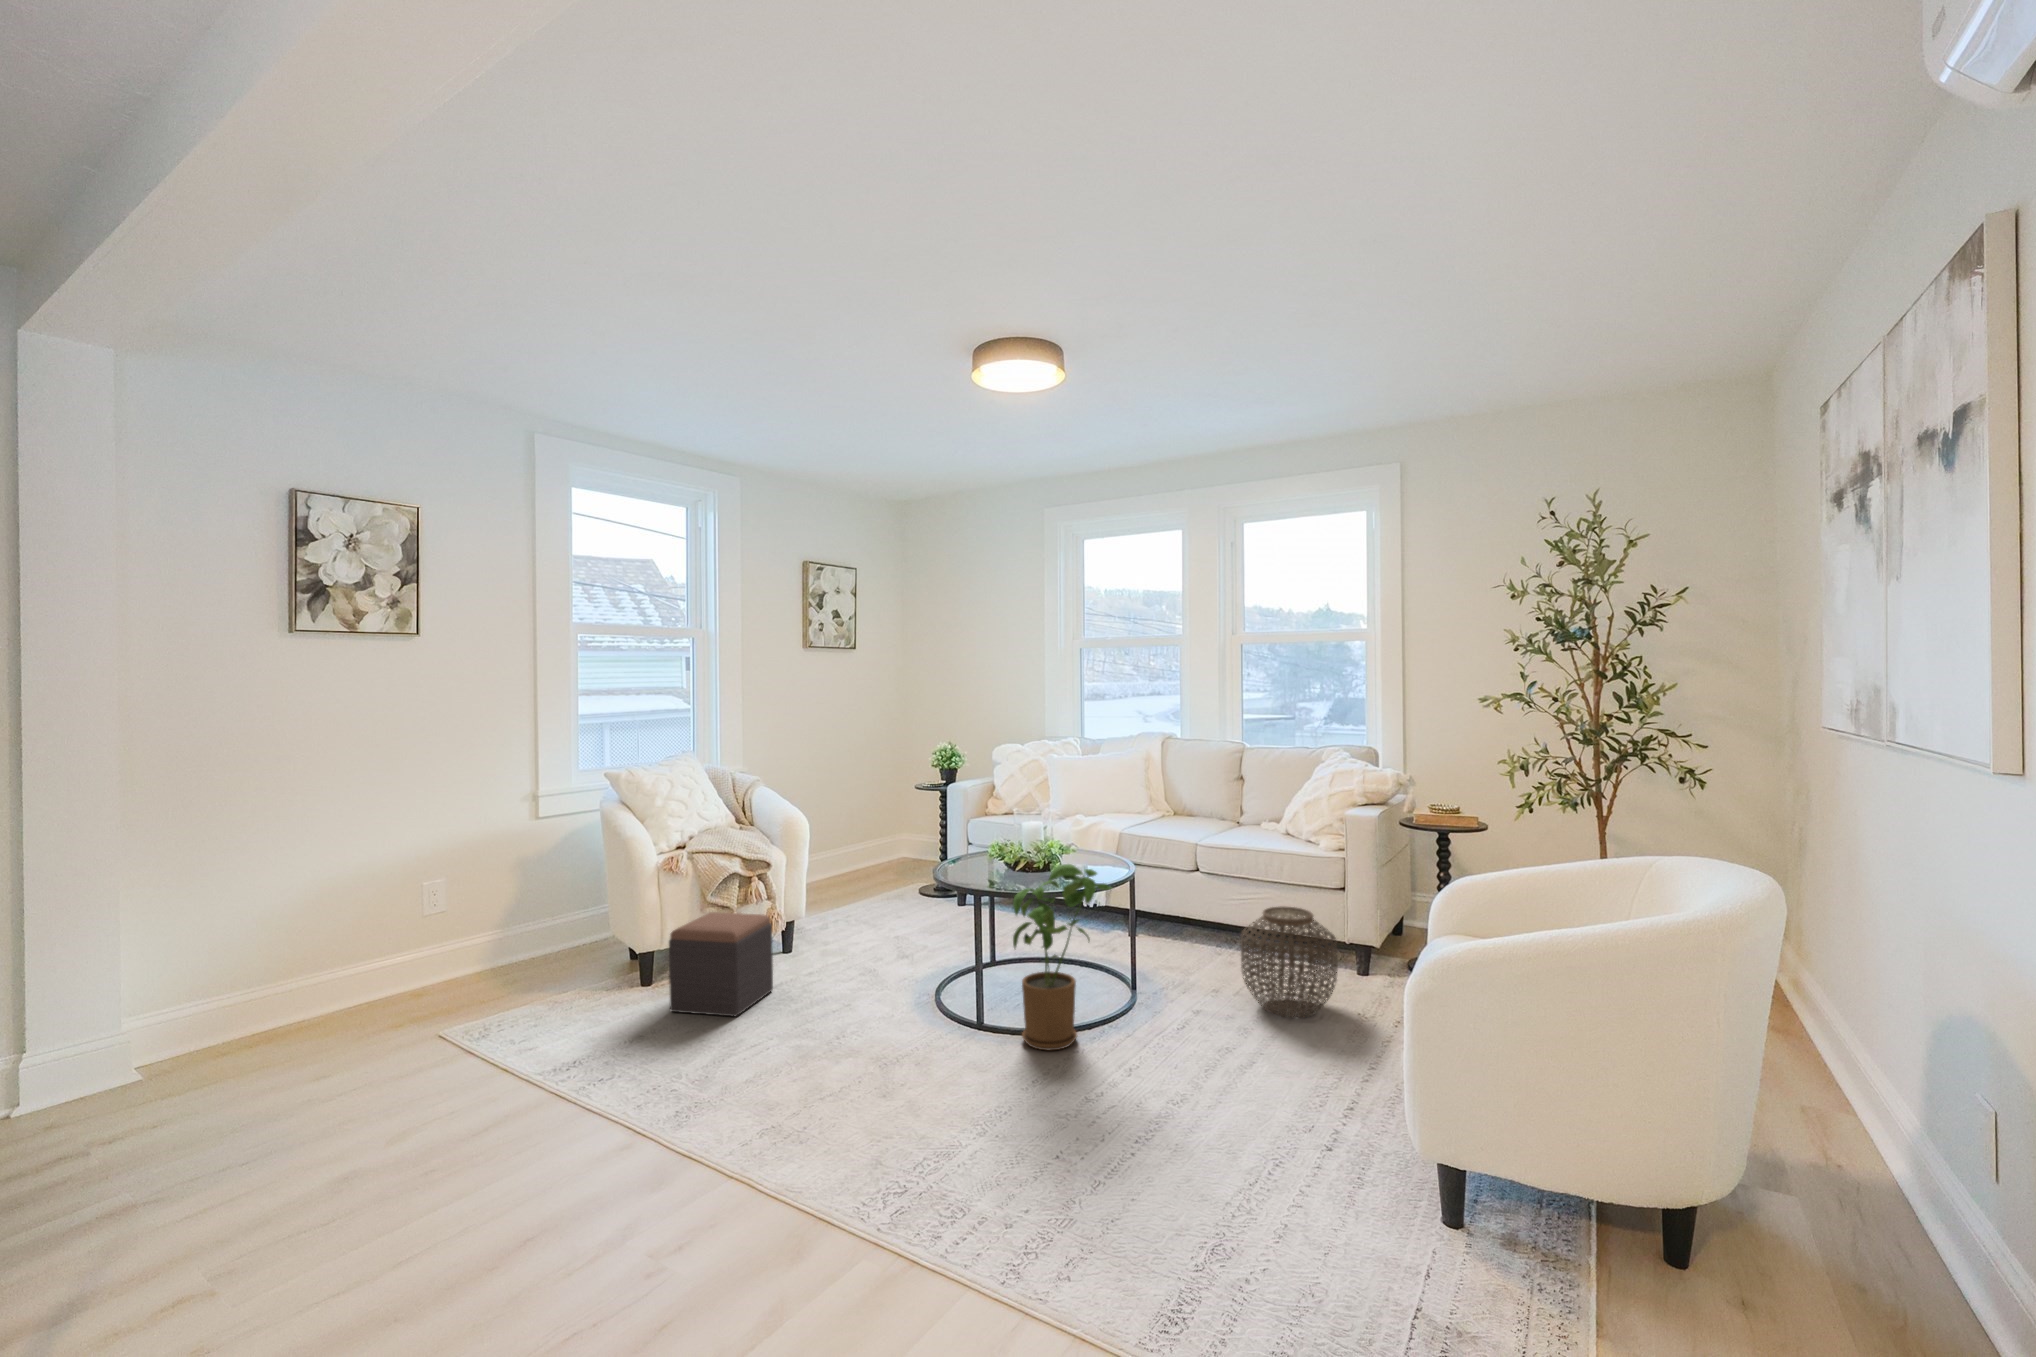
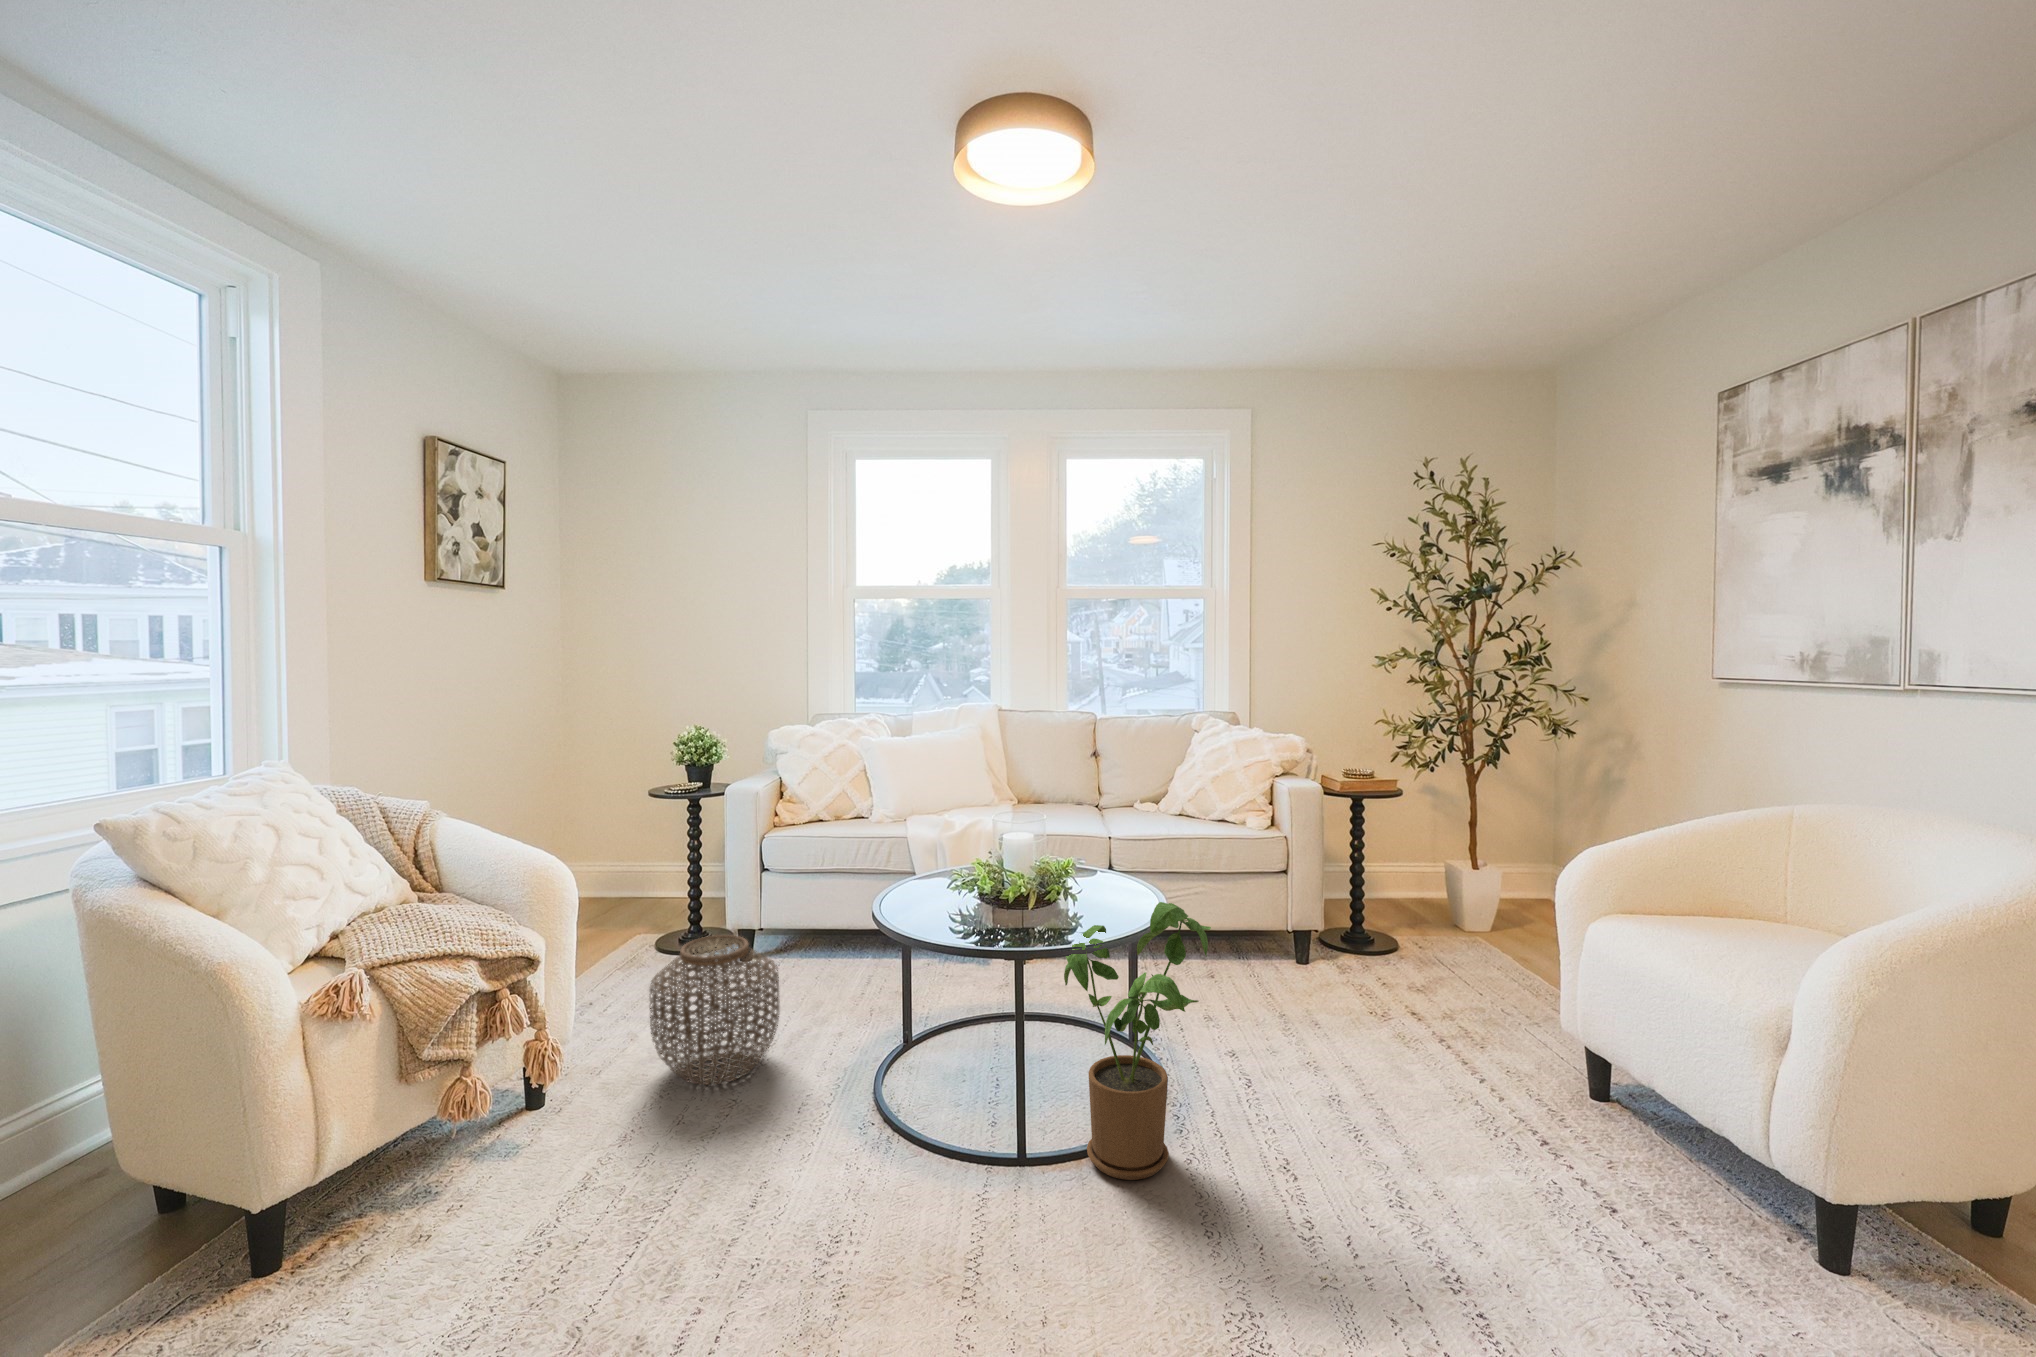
woven basket: present [1241,906,1337,1018] -> present [650,935,779,1085]
footstool: present [669,912,773,1016] -> none [403,1059,595,1304]

